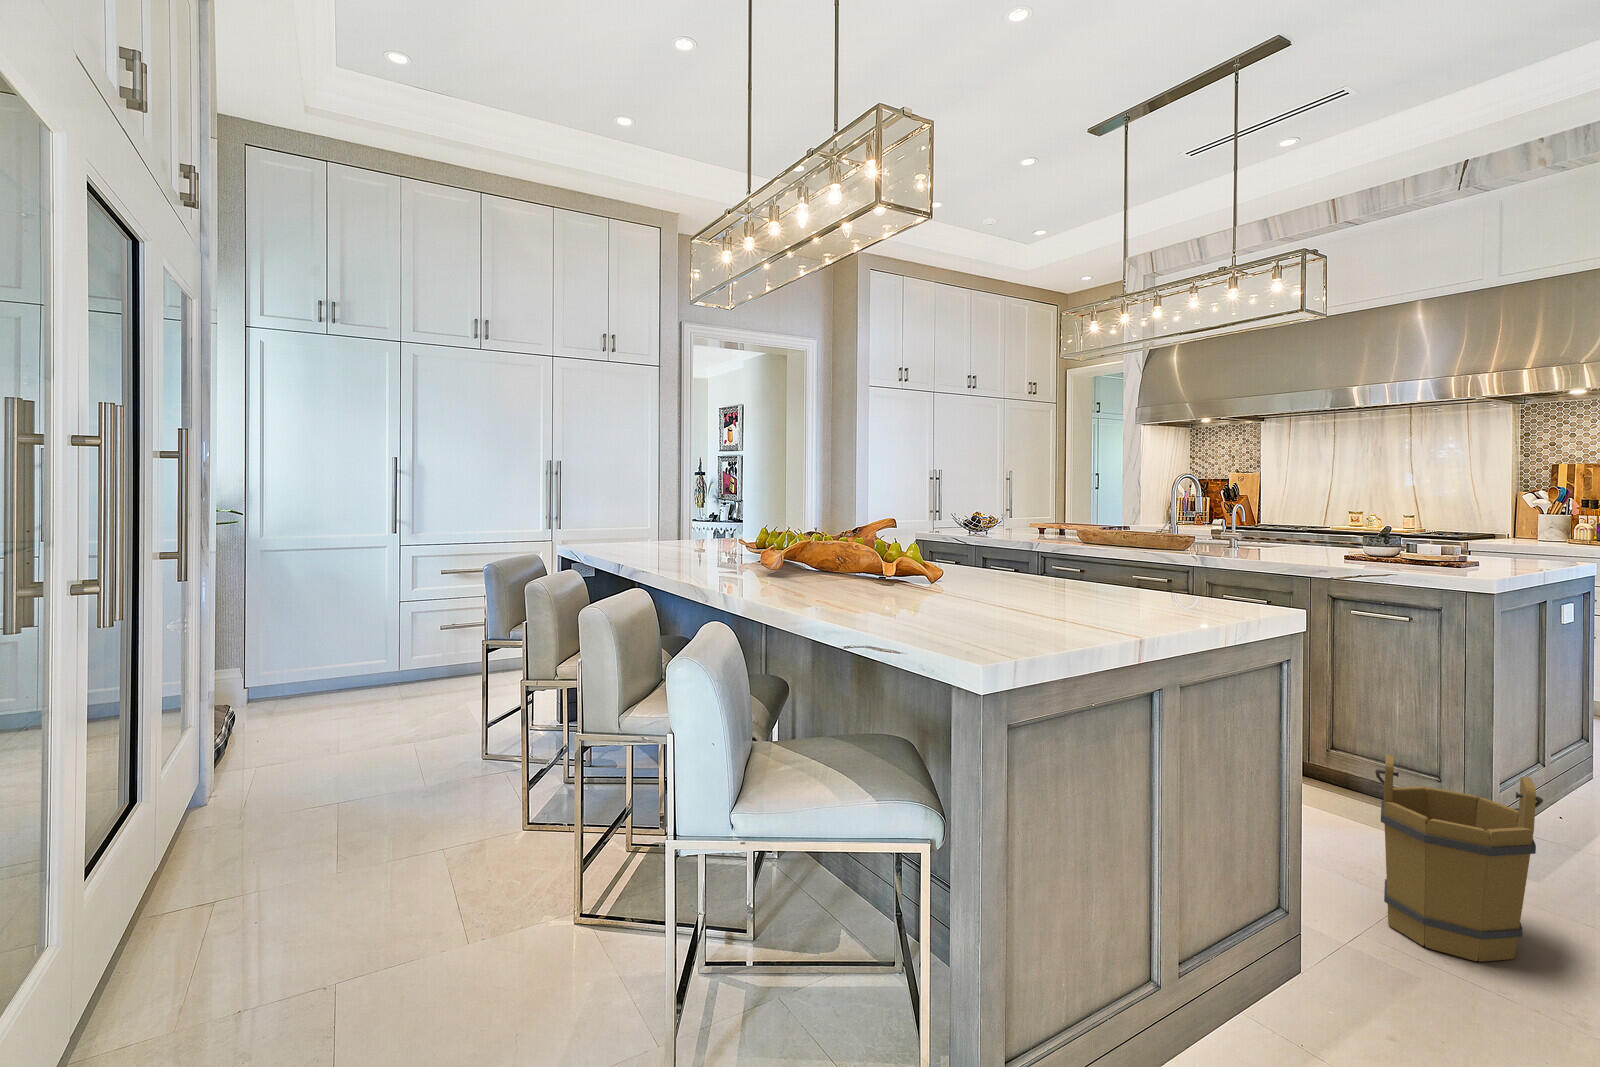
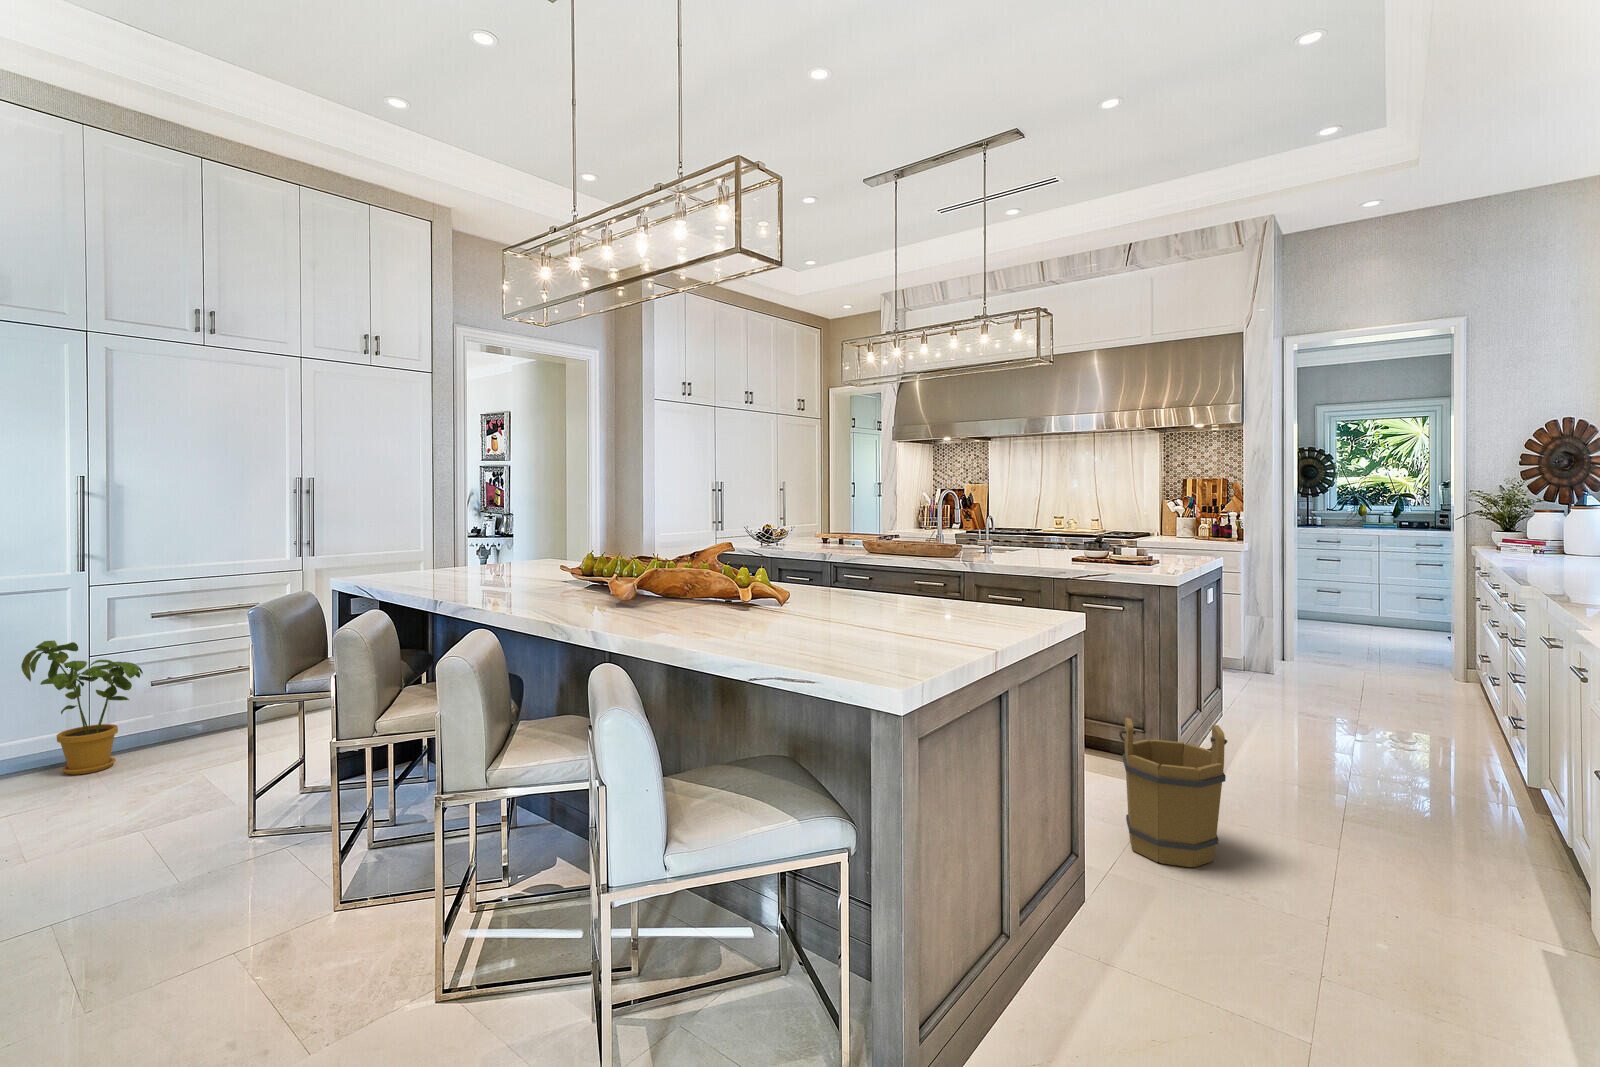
house plant: none [333,594,416,706] -> present [21,641,143,775]

